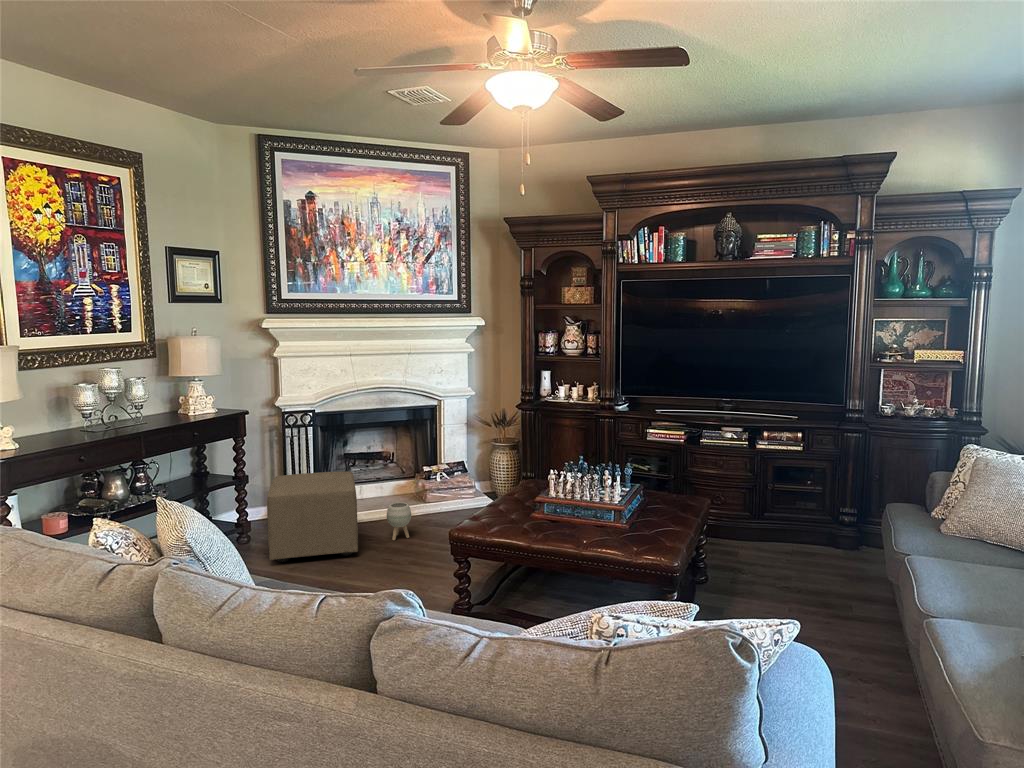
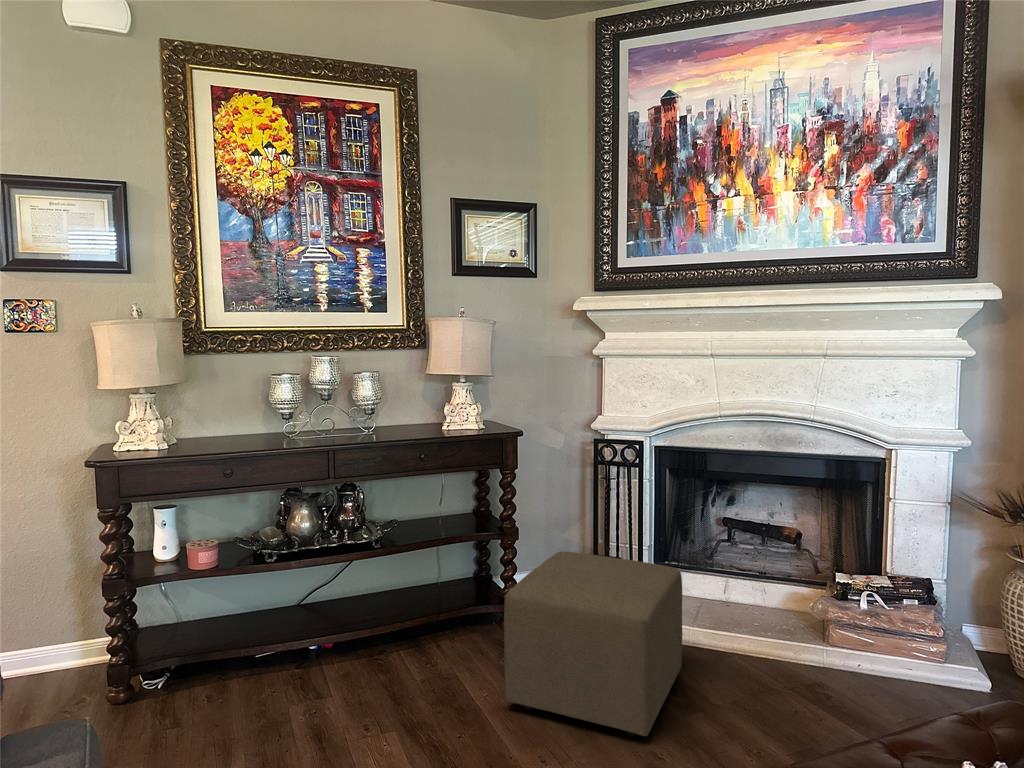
planter: present [387,502,411,540] -> none [727,650,777,728]

